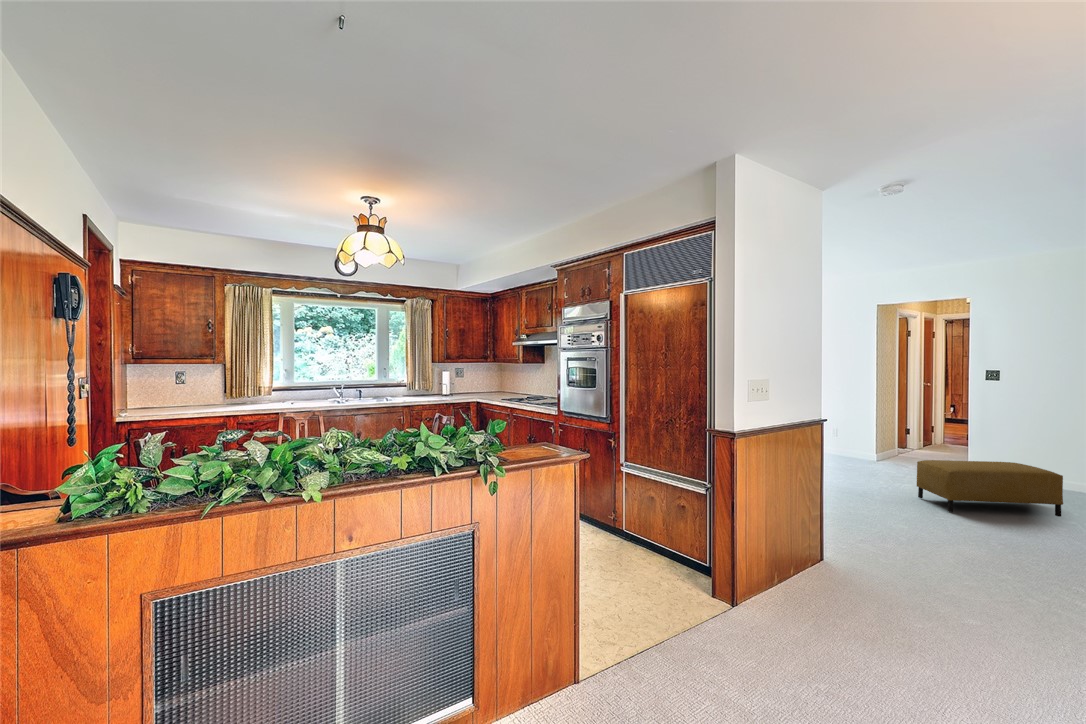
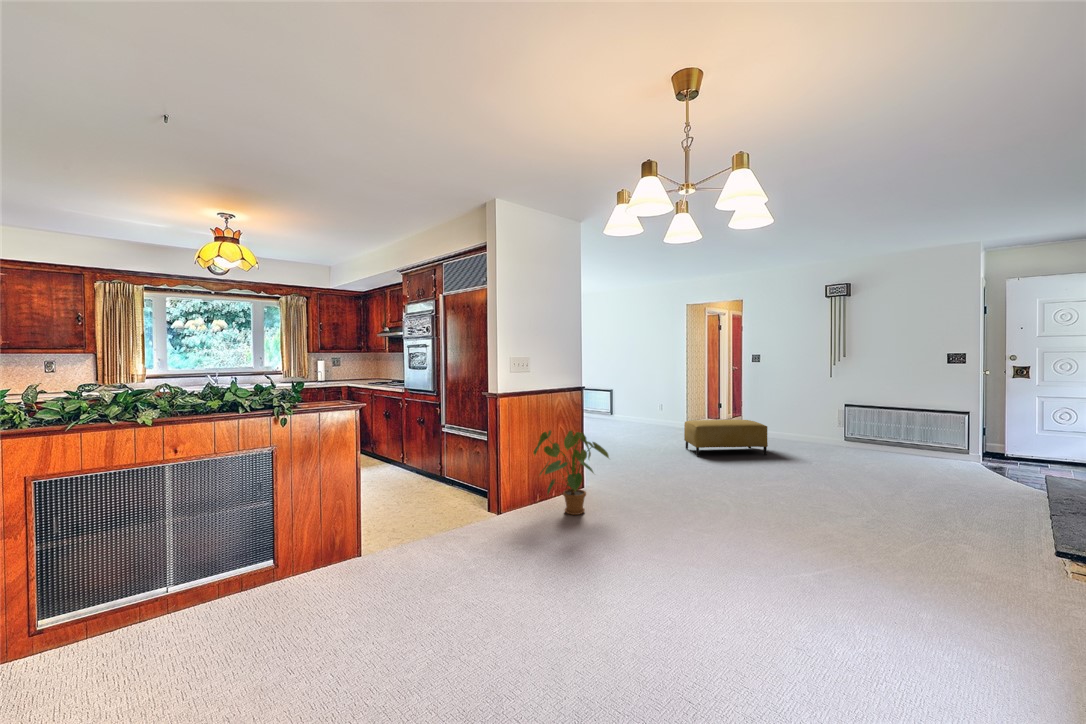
house plant: none [778,484,906,620] -> present [533,430,609,515]

